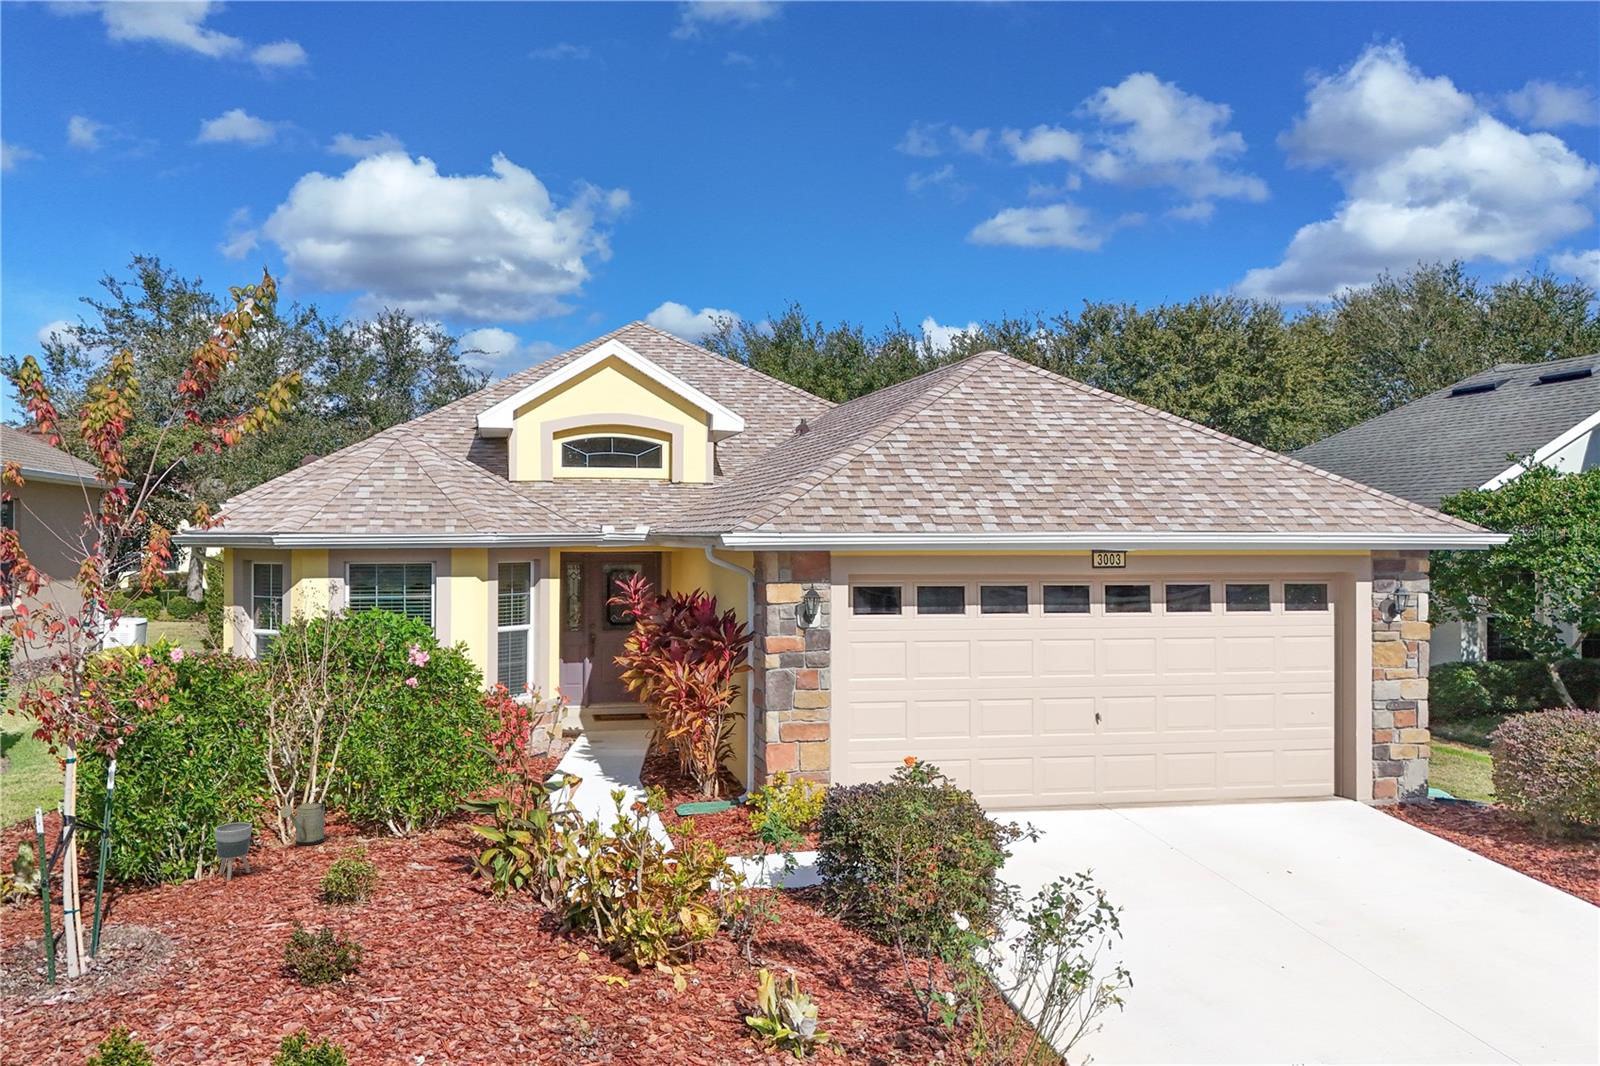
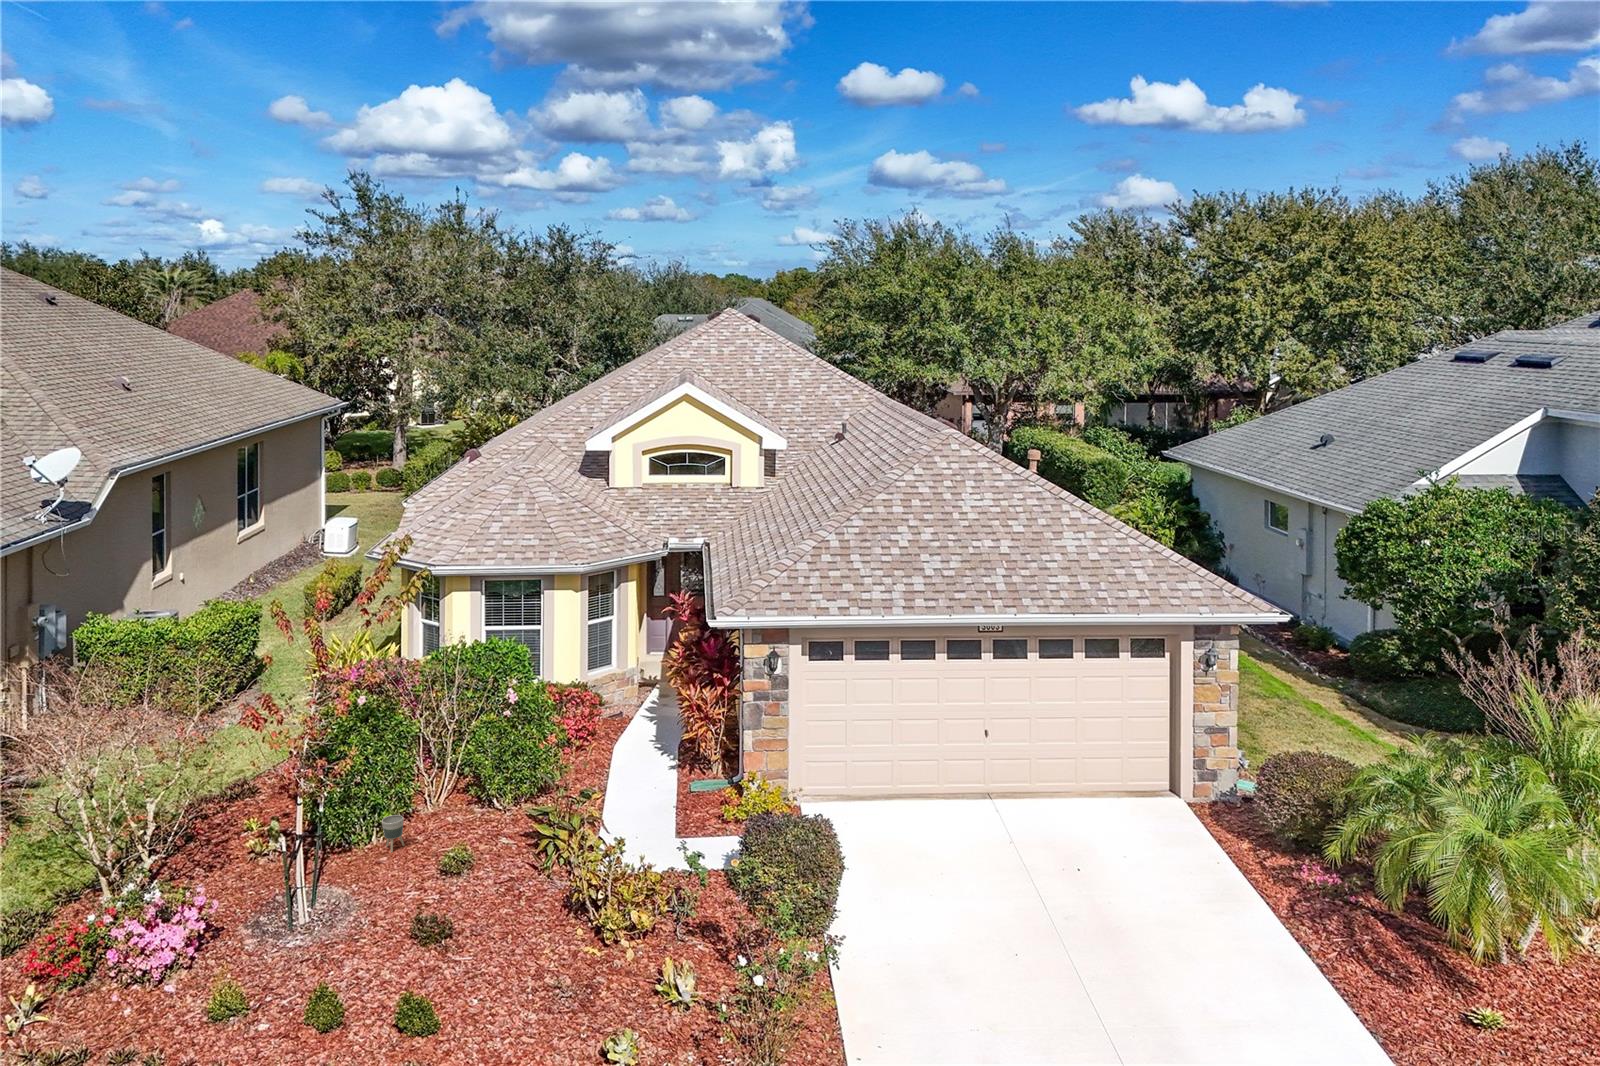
watering can: present [280,792,325,845] -> none [423,785,453,820]

